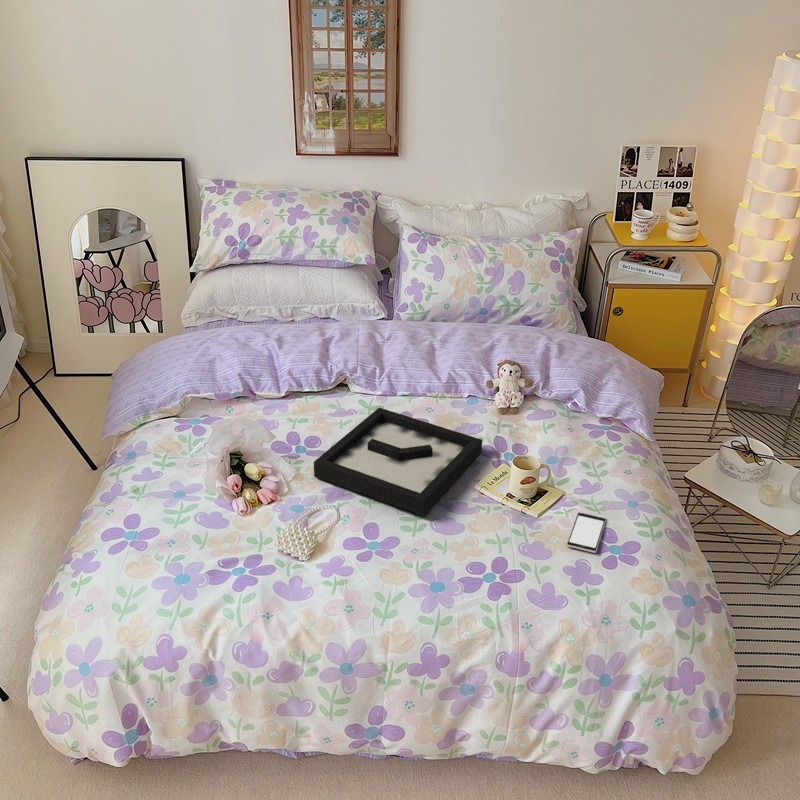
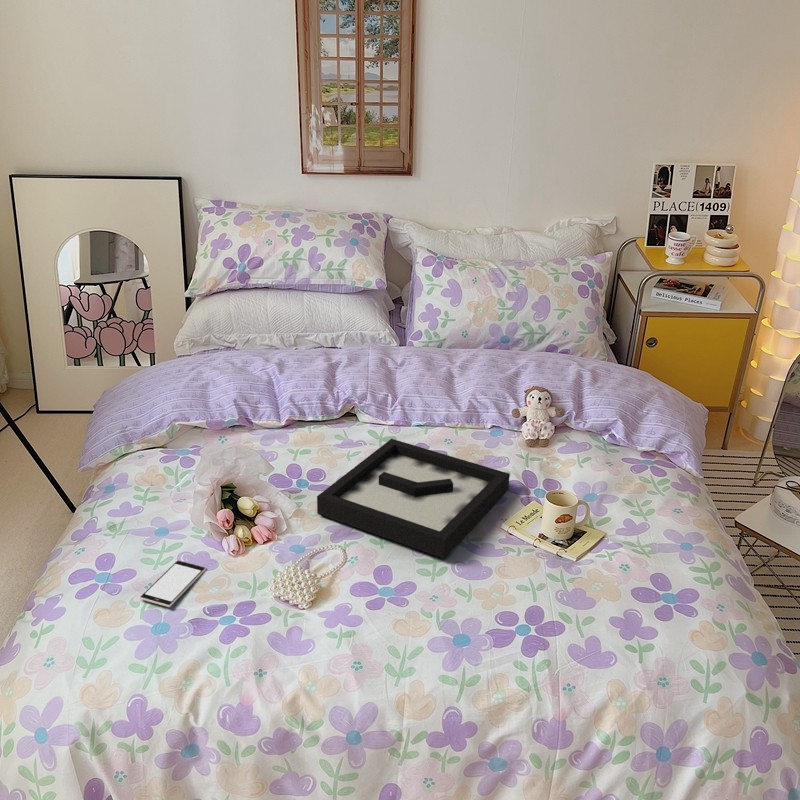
smartphone: present [566,512,606,553] -> present [139,560,206,607]

